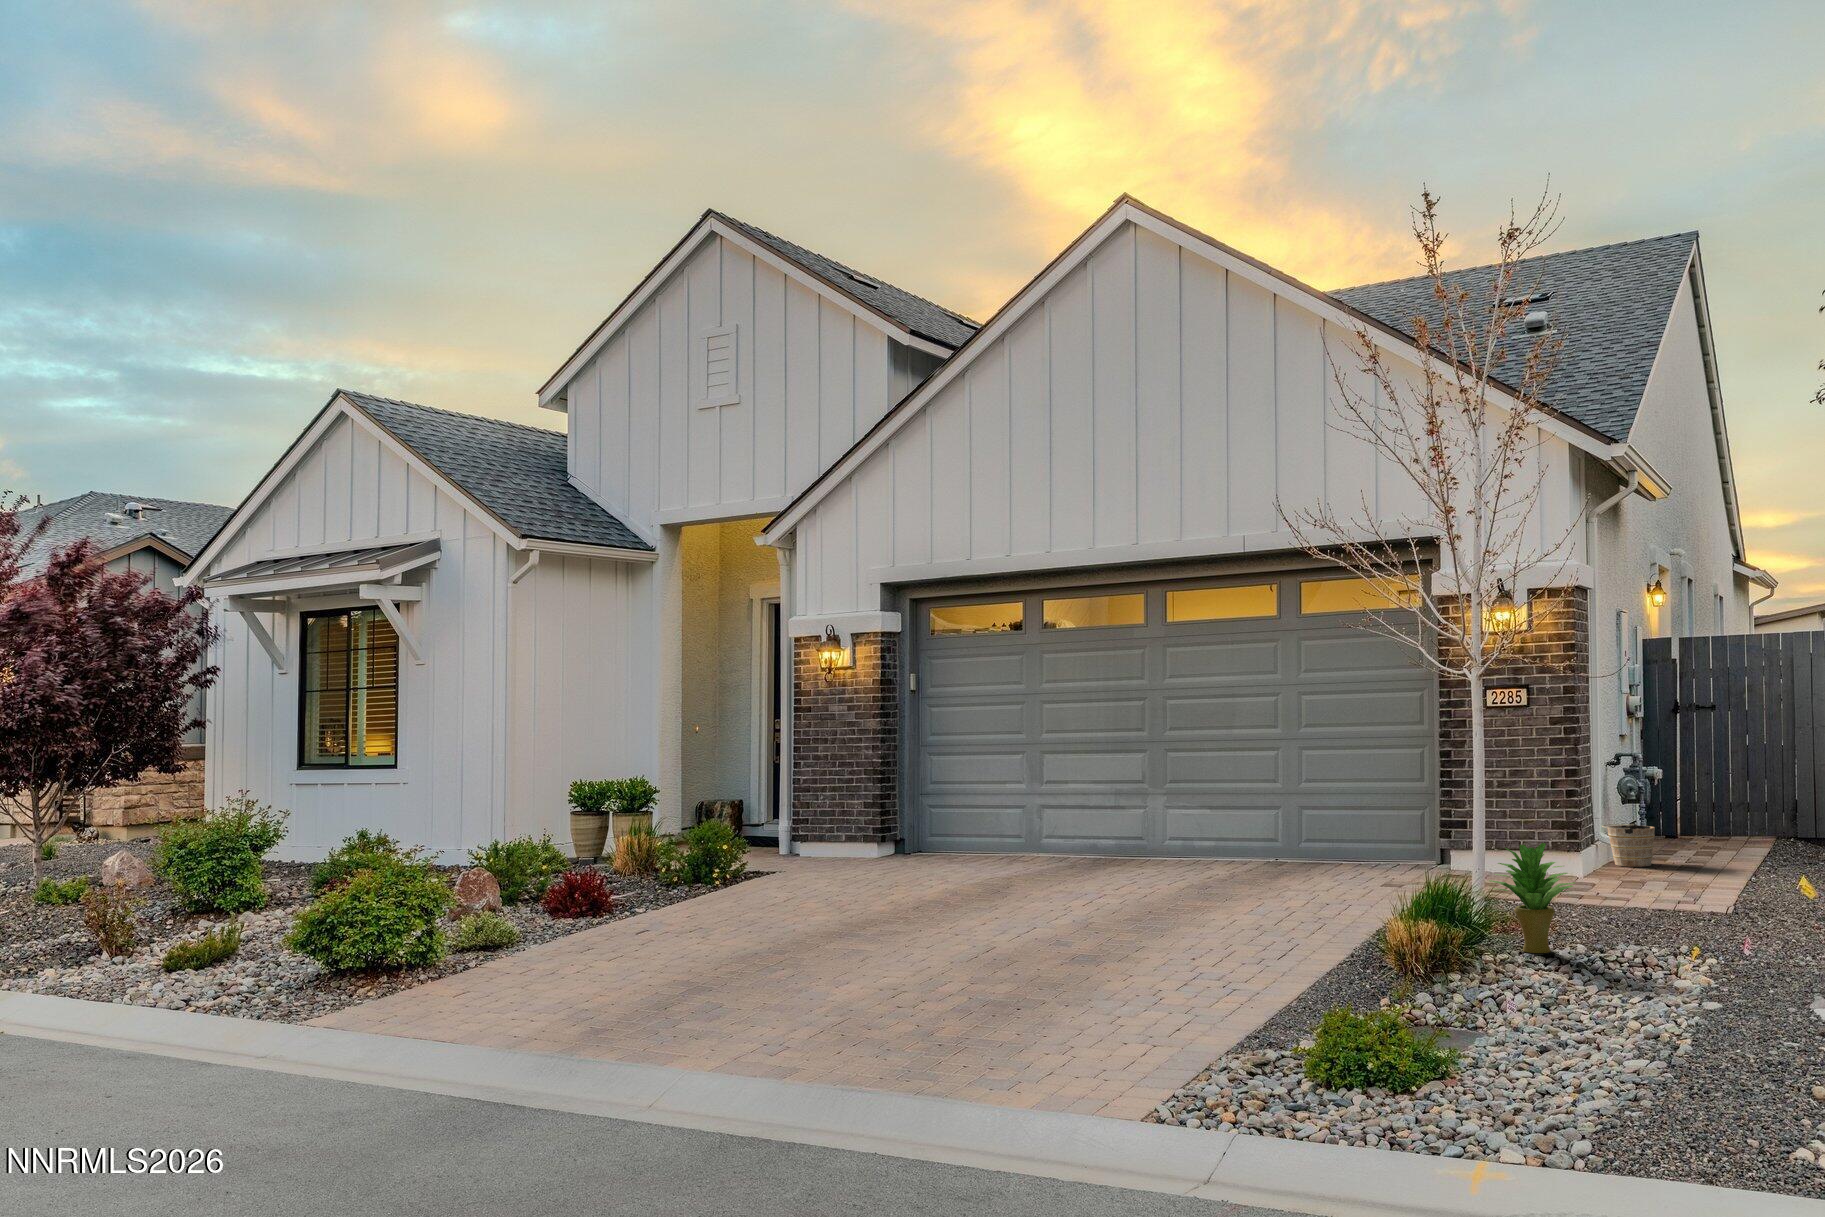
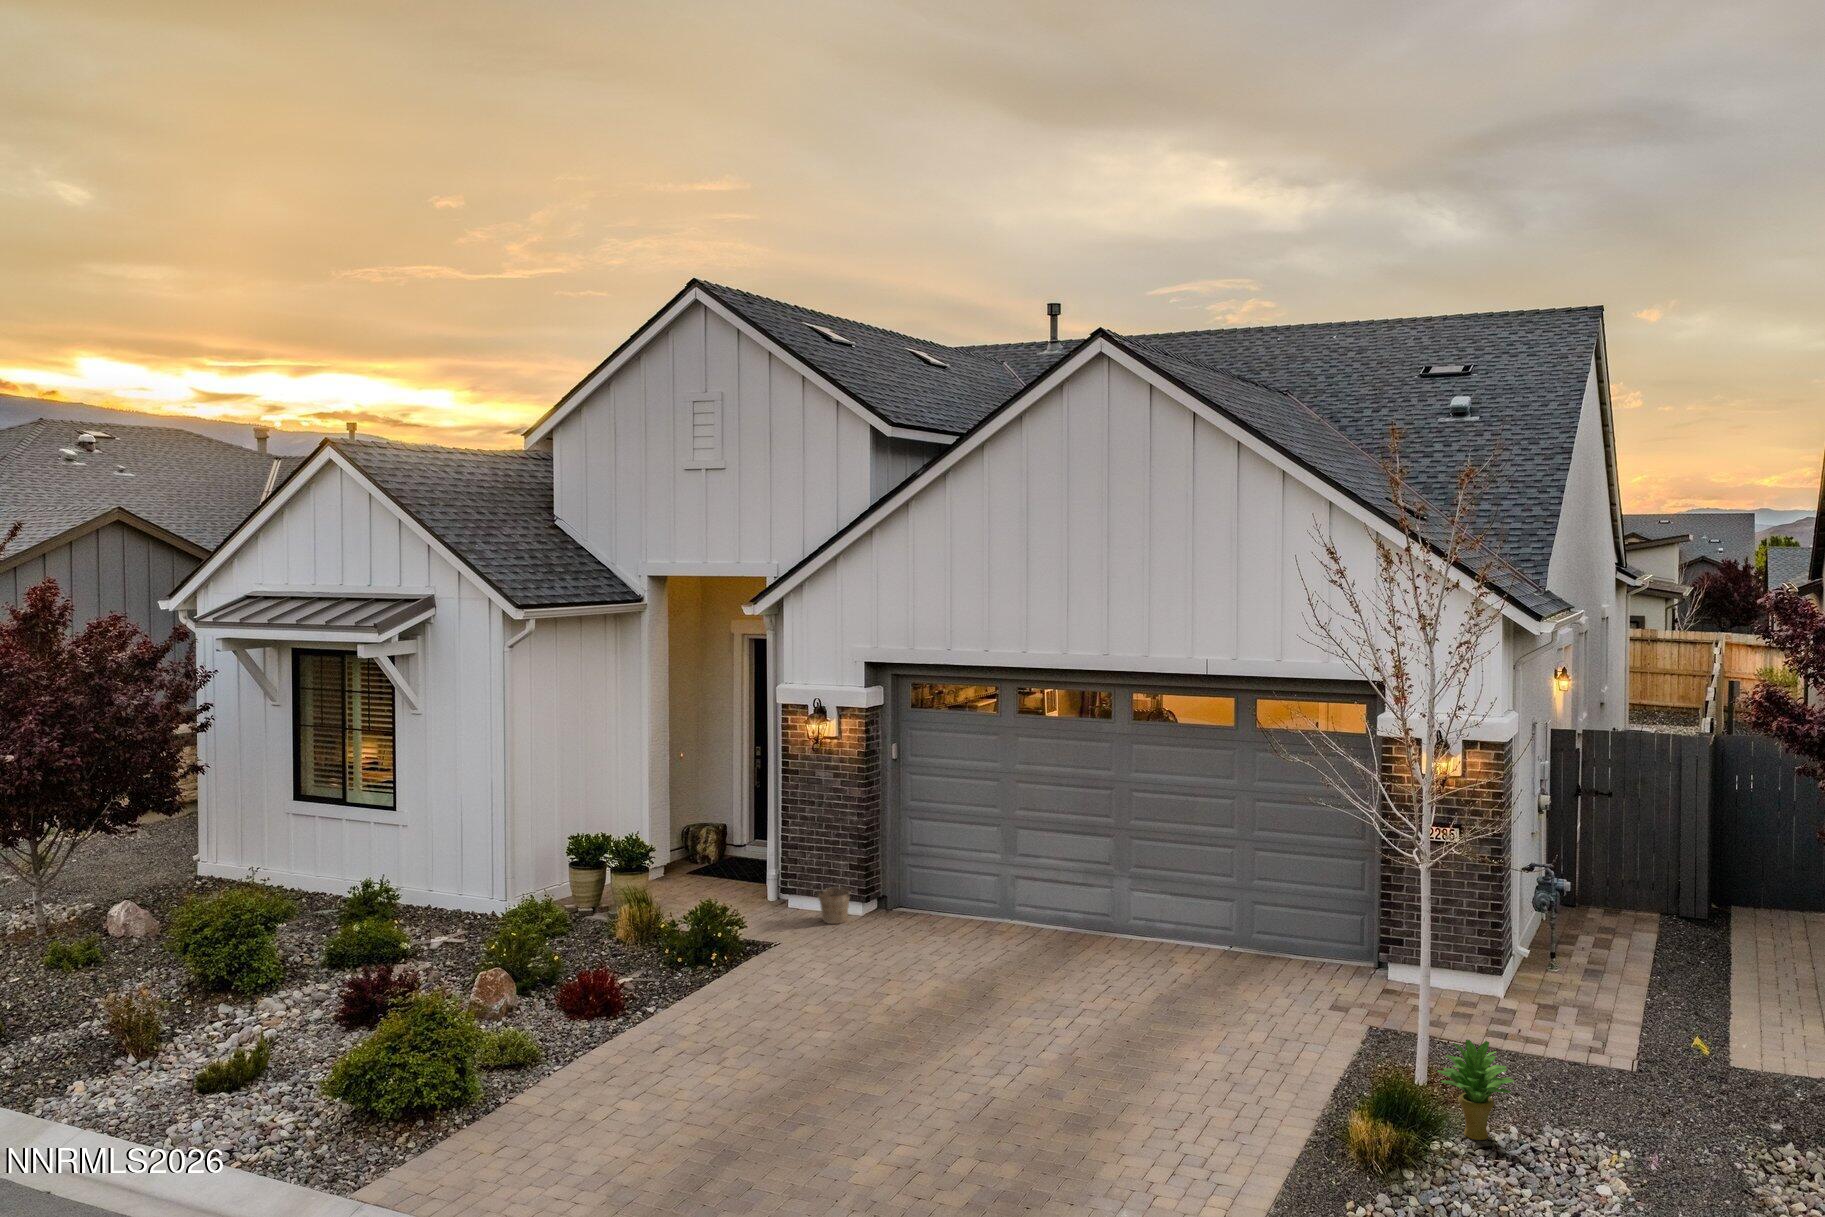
bucket: present [1602,823,1655,867] -> present [819,889,852,924]

